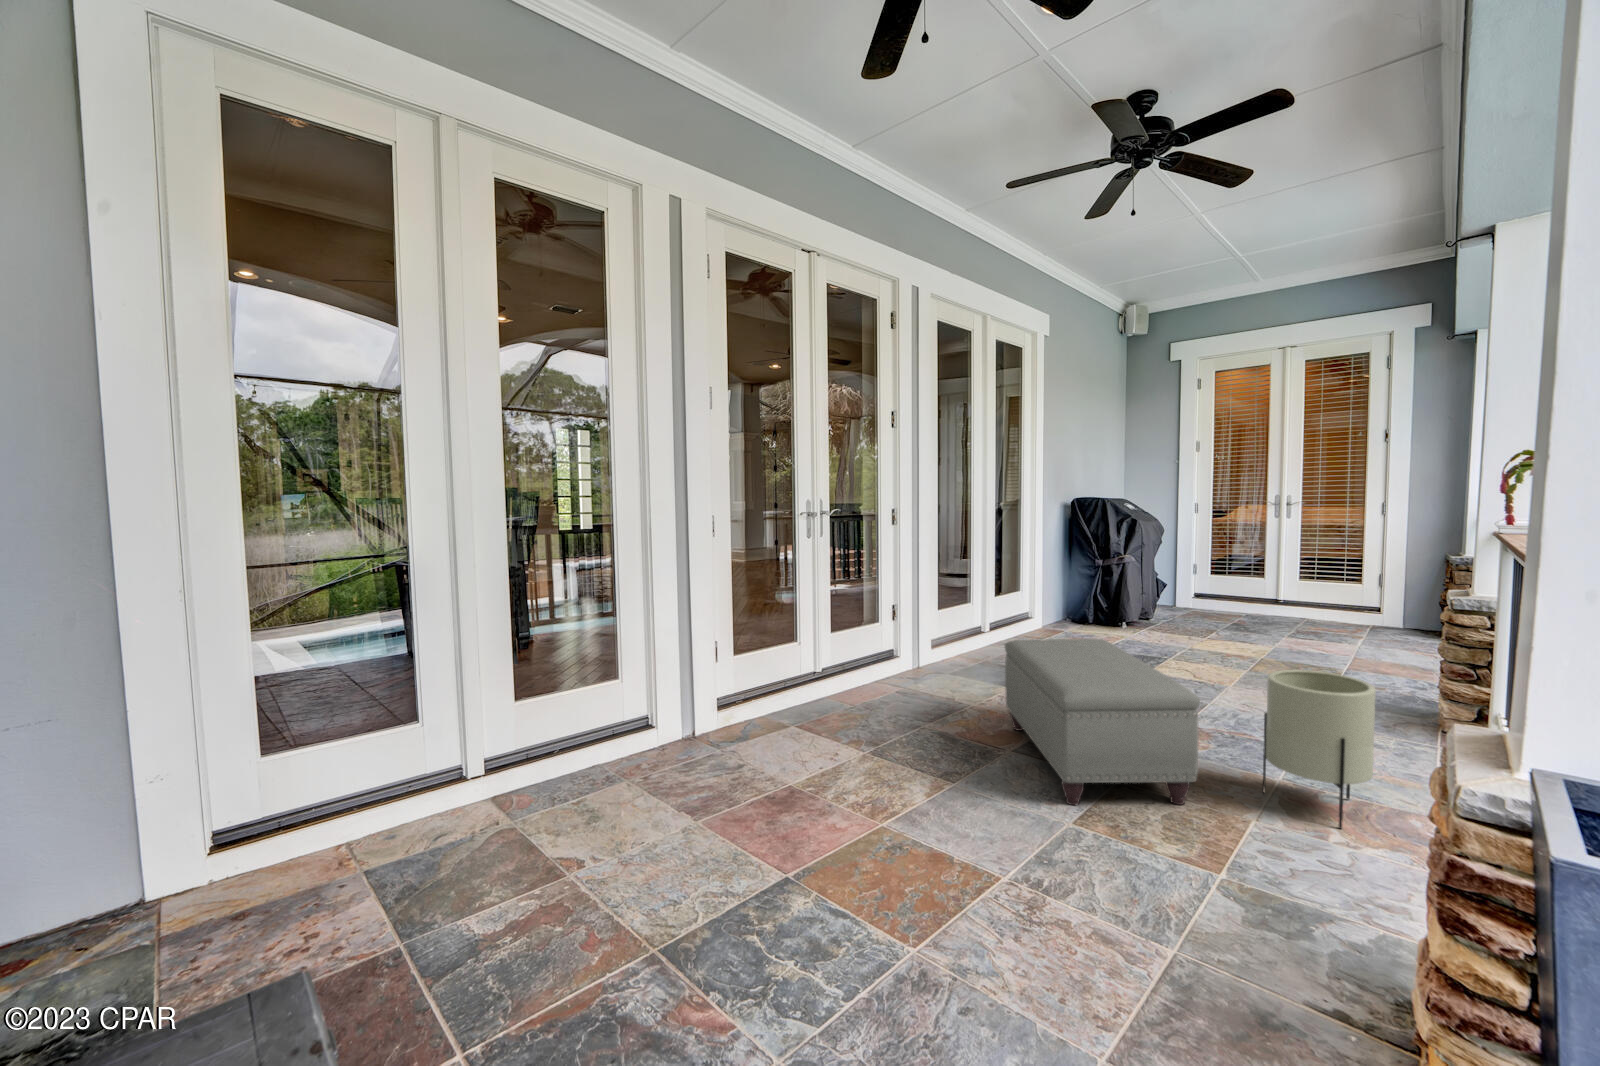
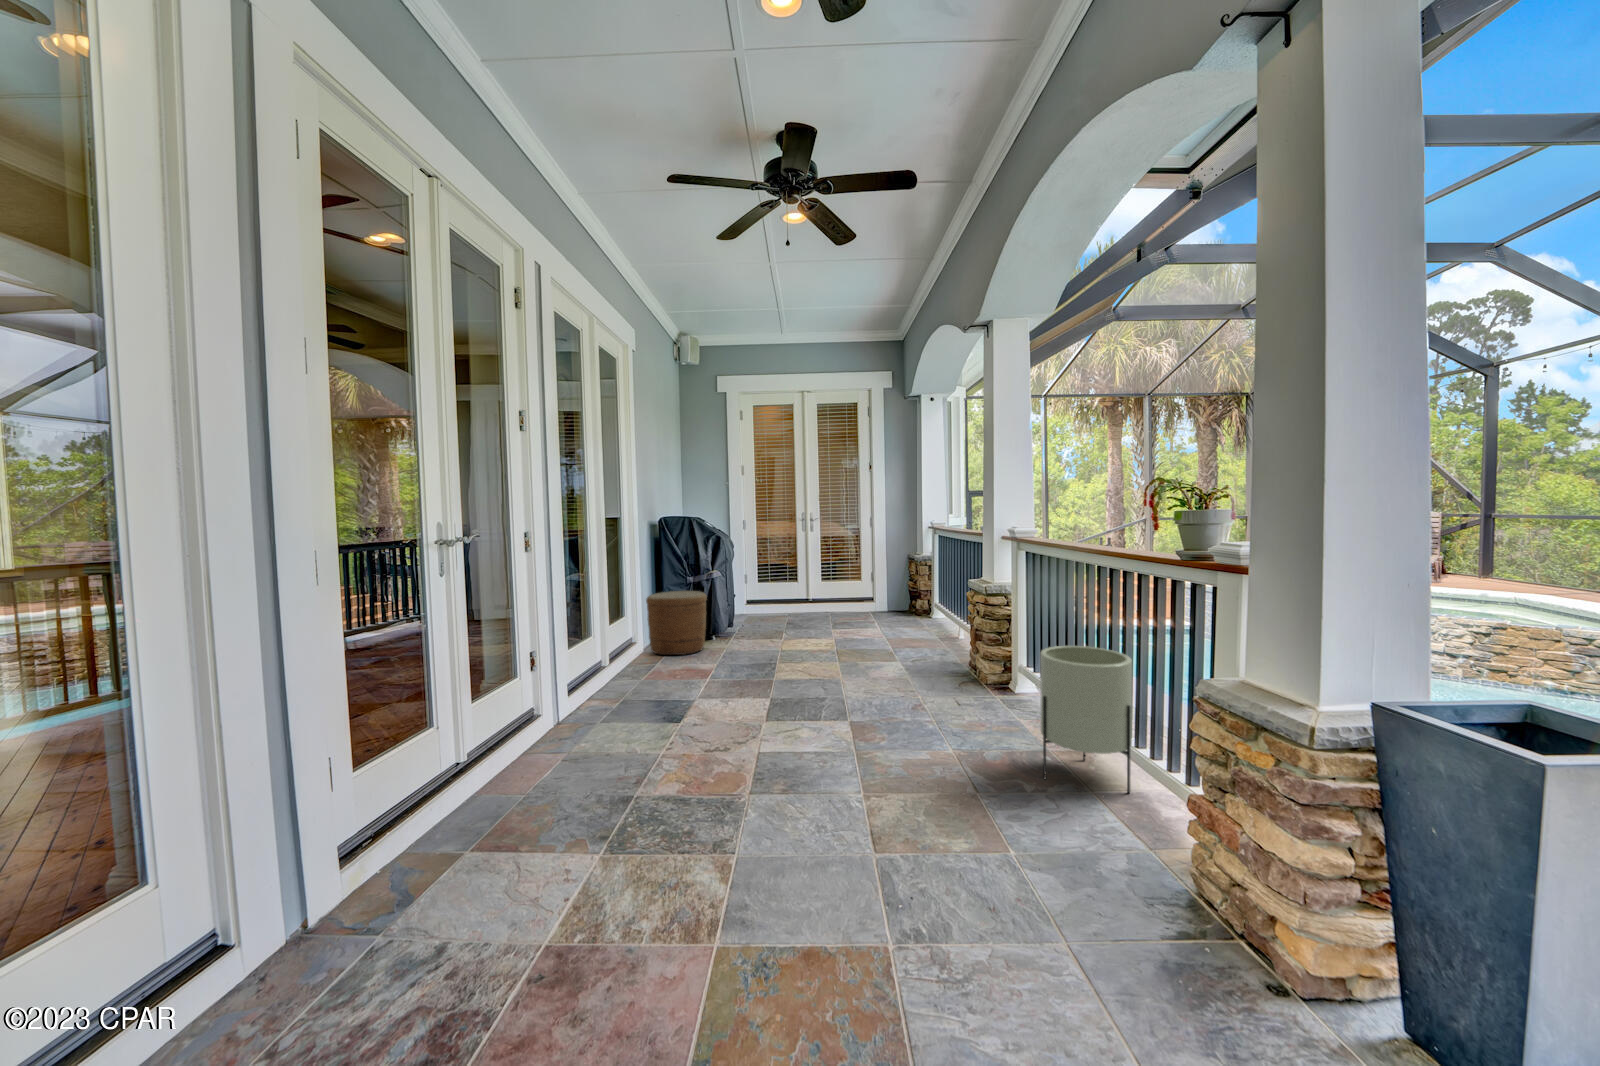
woven basket: none [1042,574,1104,635] -> present [646,591,707,655]
ottoman: present [1005,639,1200,805] -> none [755,652,1044,883]

